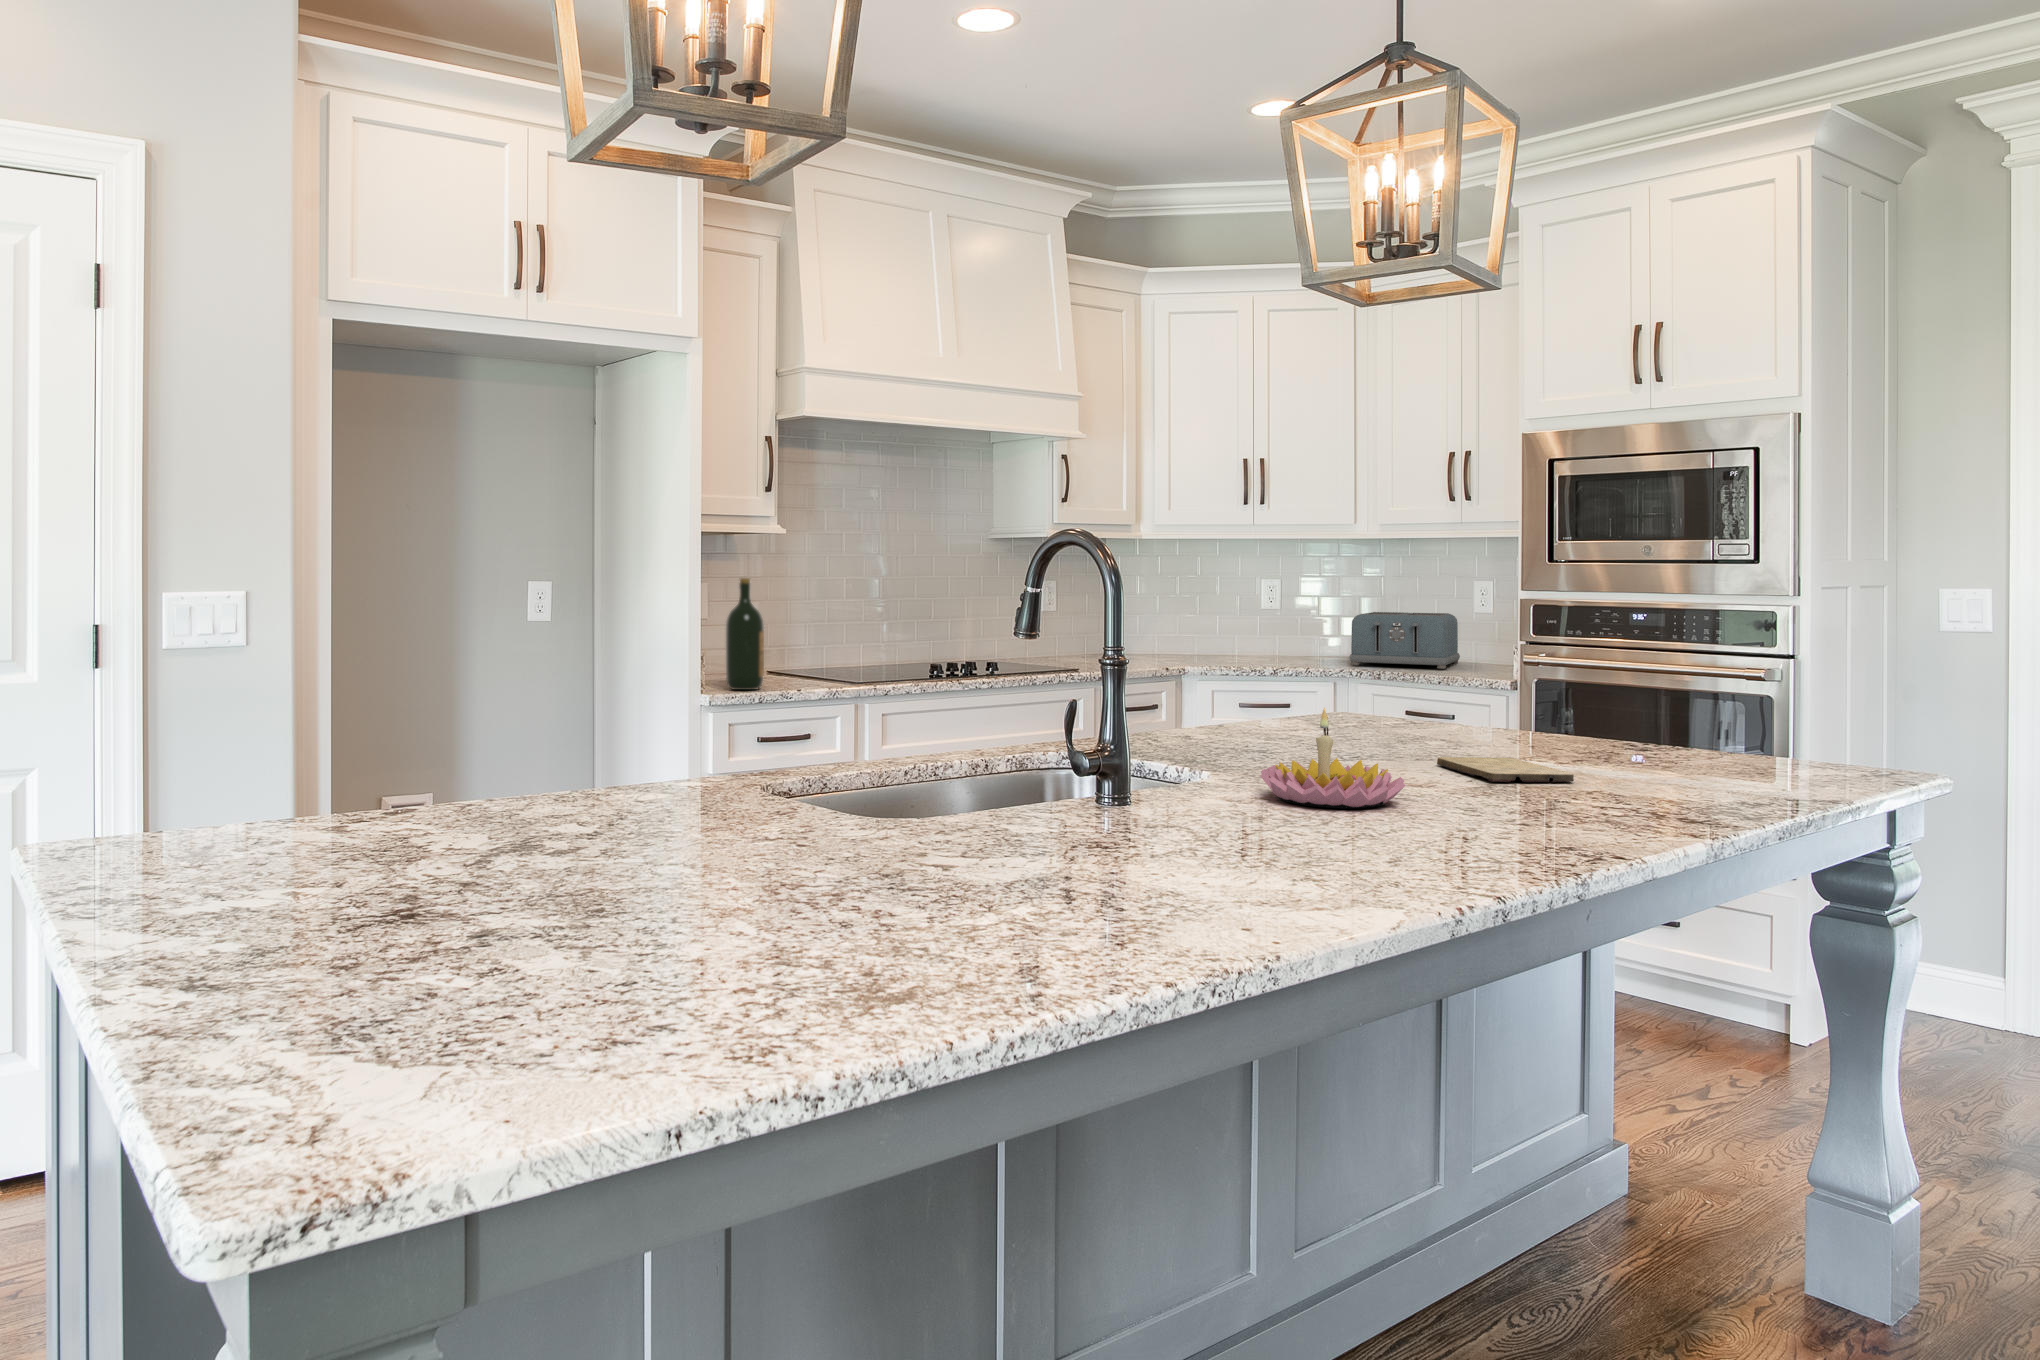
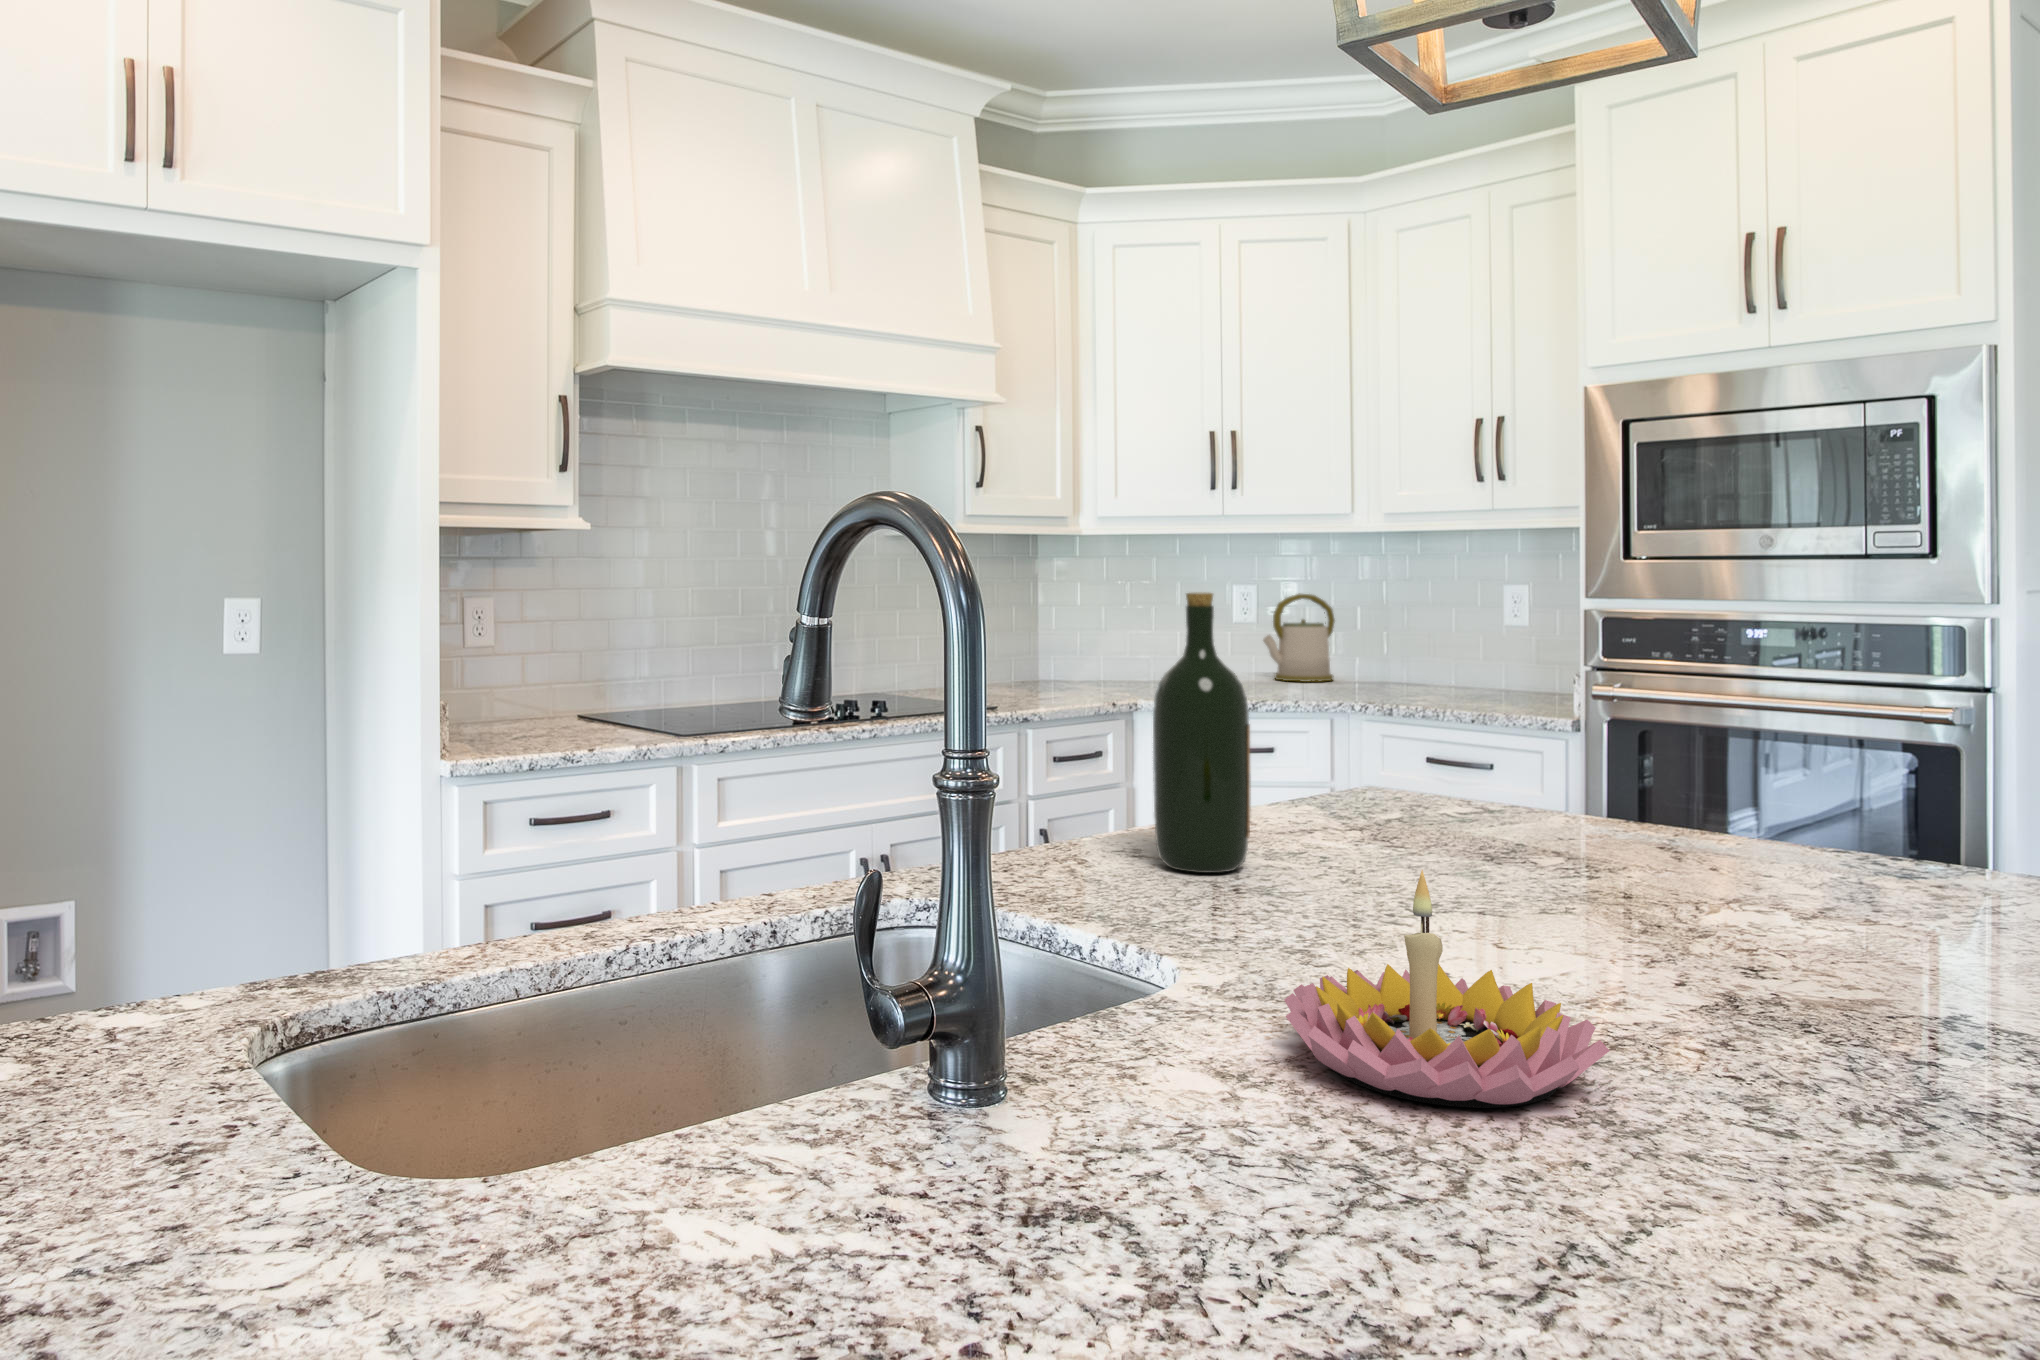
wine bottle: present [726,578,764,690] -> present [1153,592,1251,873]
kettle: none [1283,587,1341,656] -> present [1263,593,1335,682]
toaster: present [1349,612,1460,669] -> none [1350,625,1489,700]
cutting board: present [1437,757,1574,782] -> none [1591,914,1884,988]

